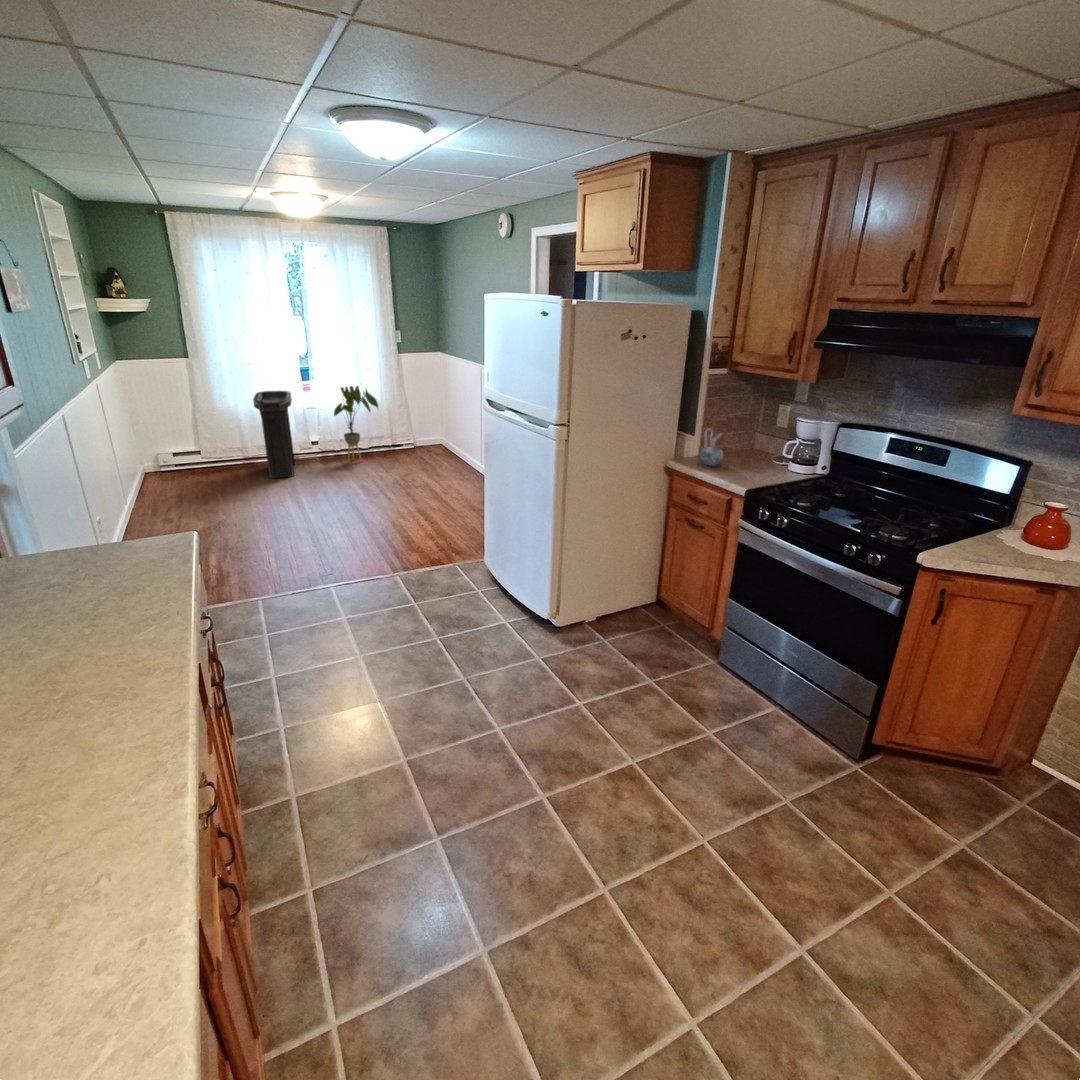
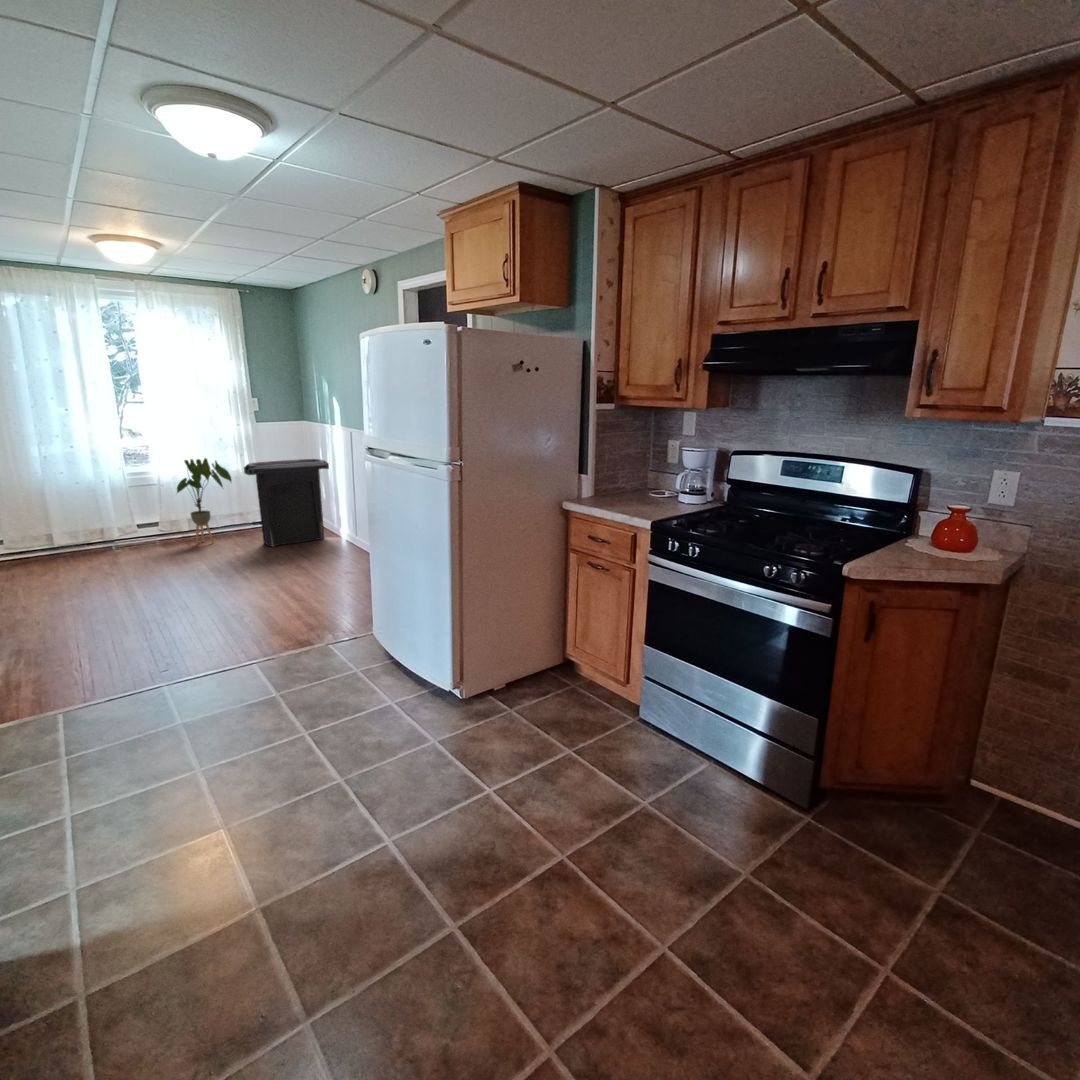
trash can: present [253,391,295,478] -> present [244,459,329,546]
ceramic pitcher: present [700,428,723,466] -> none [596,465,620,505]

